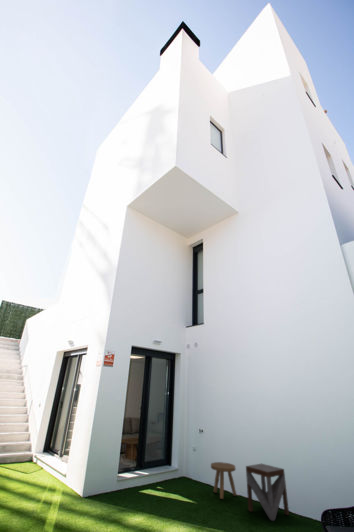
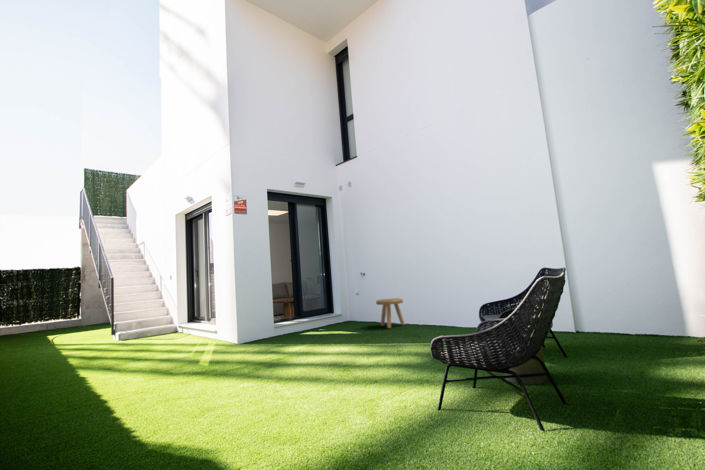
side table: present [246,464,289,521] -> none [414,290,459,334]

